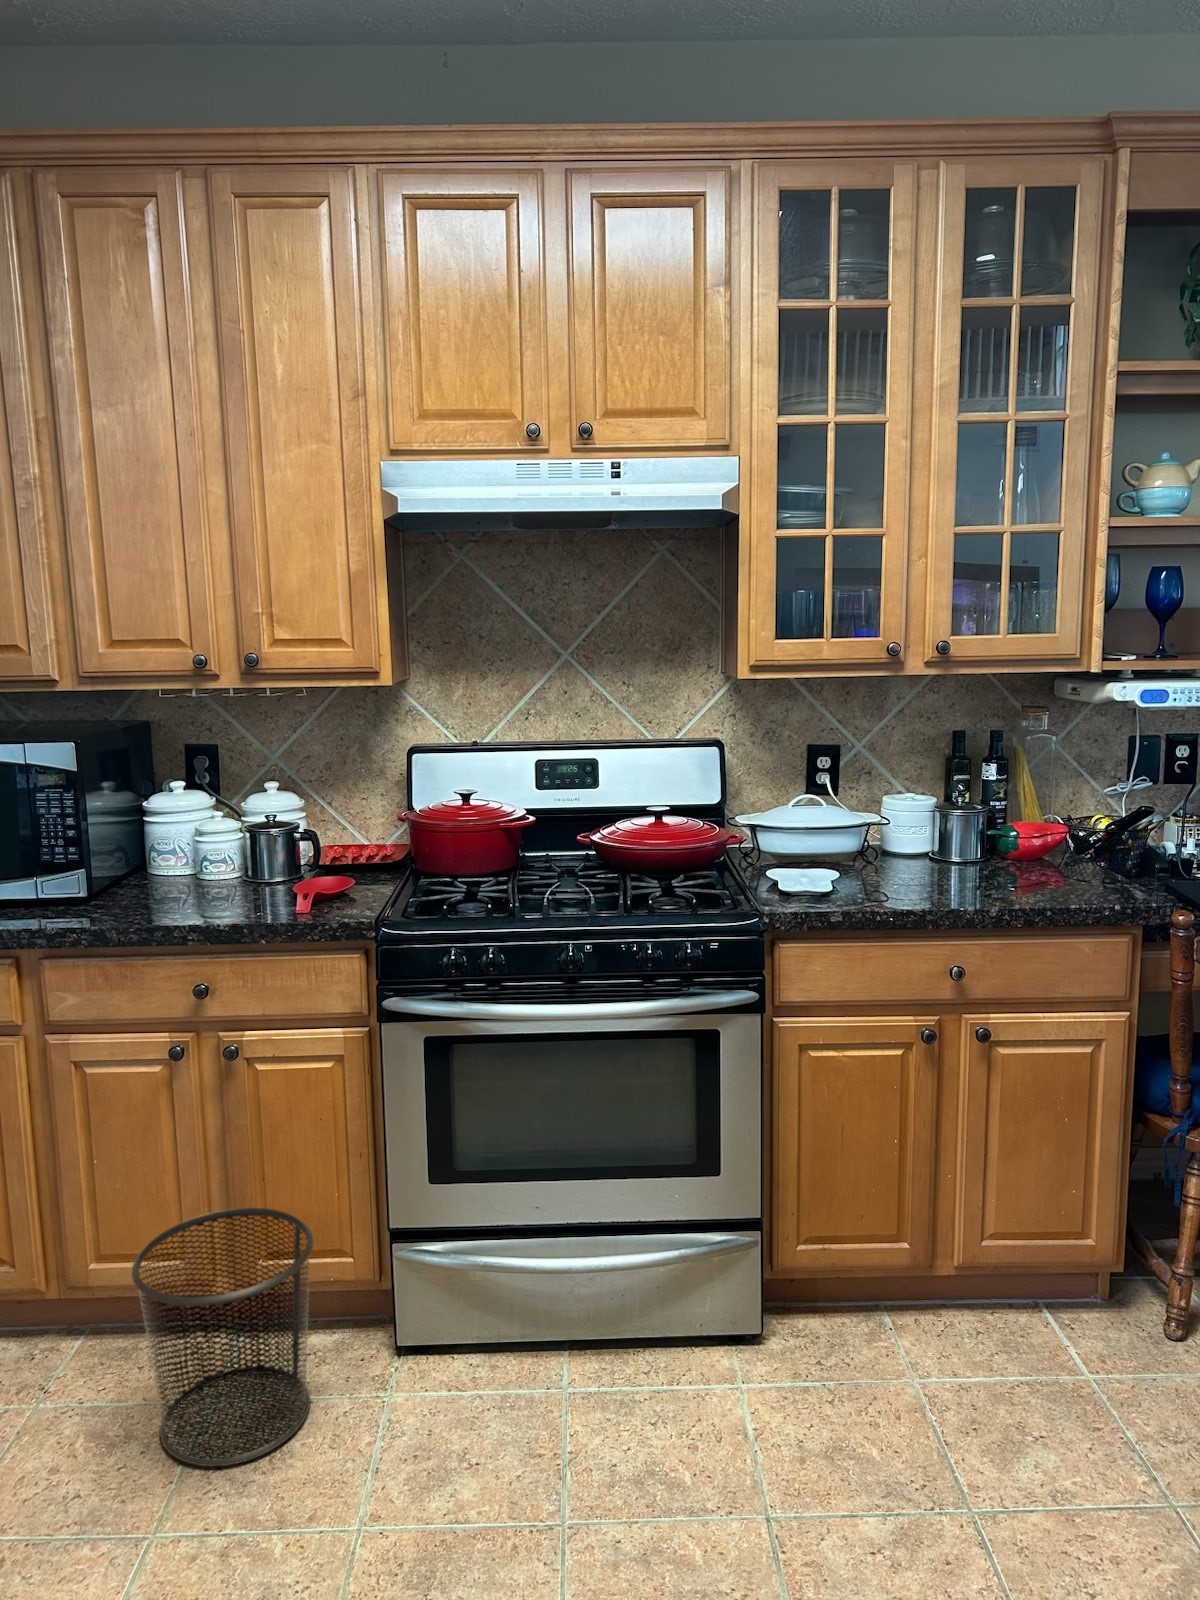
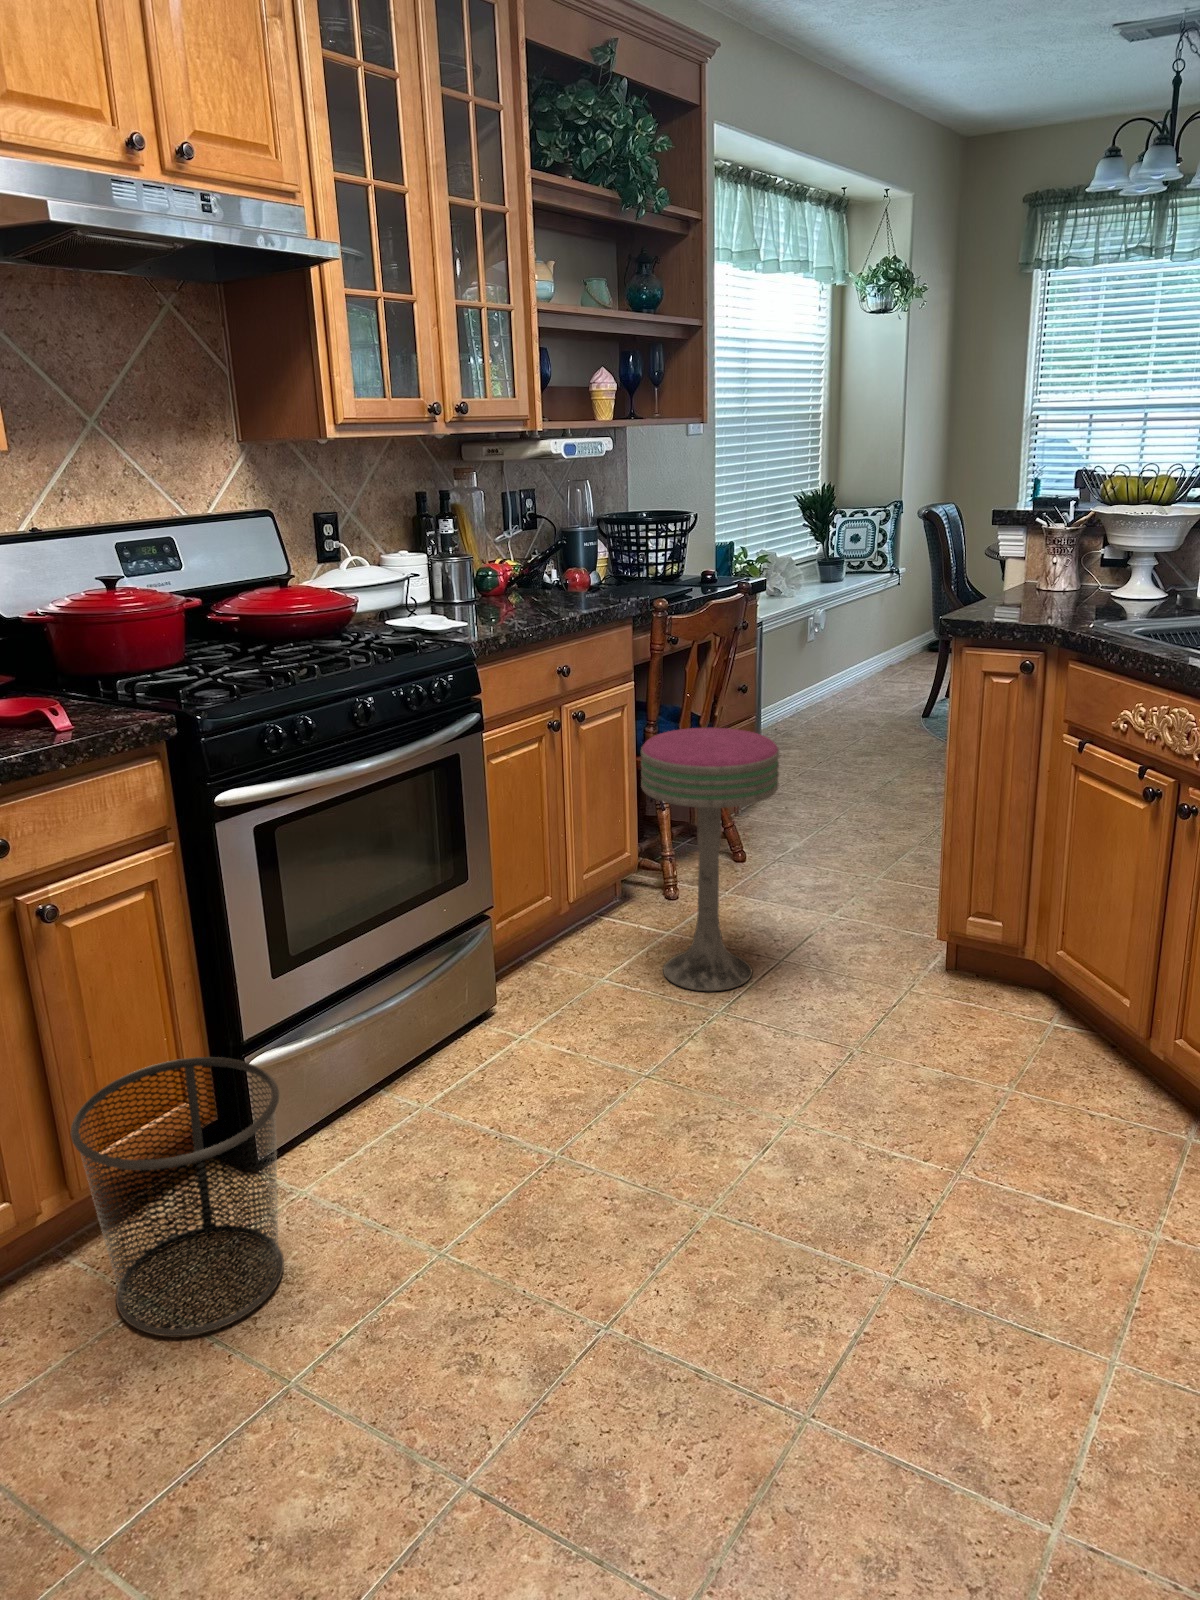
bar stool: none [964,1088,1180,1500] -> present [641,728,779,991]

